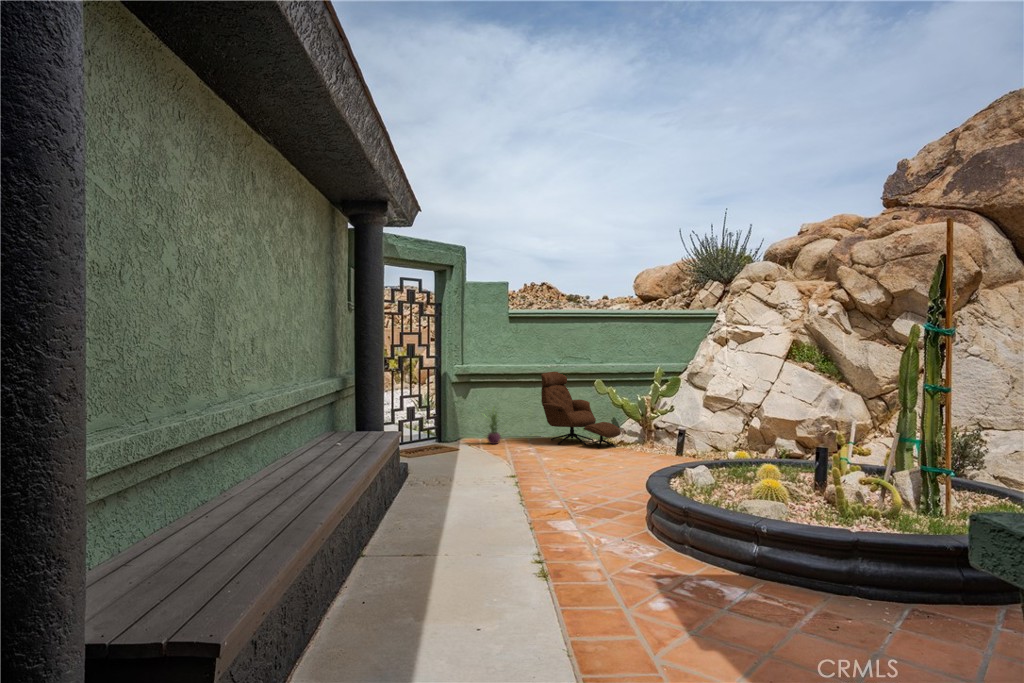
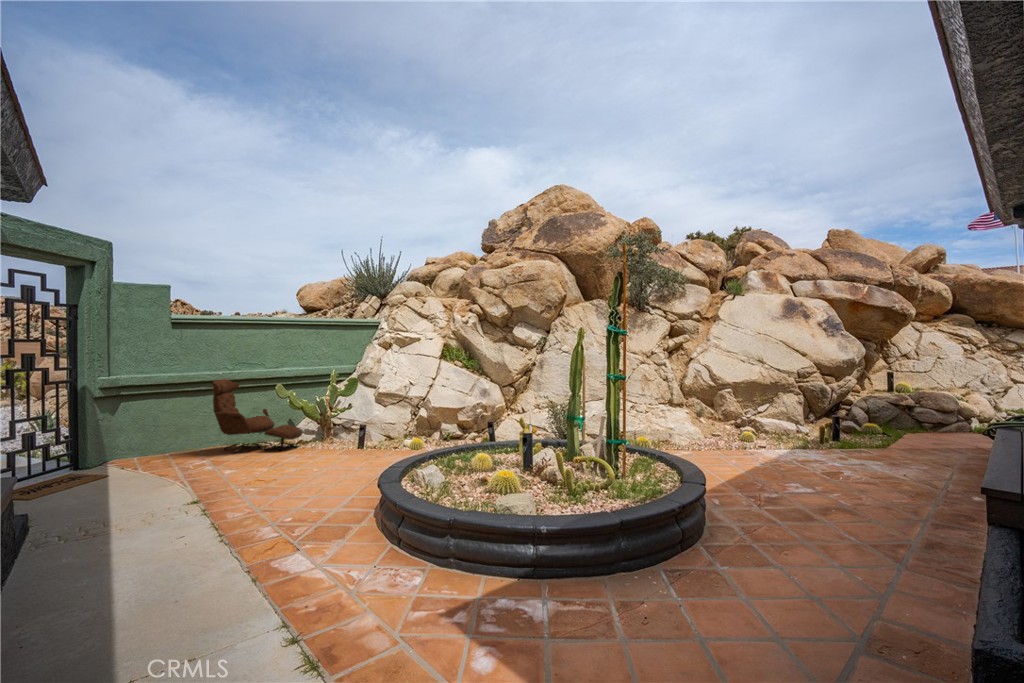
decorative plant: present [487,408,501,444] -> none [125,420,178,463]

